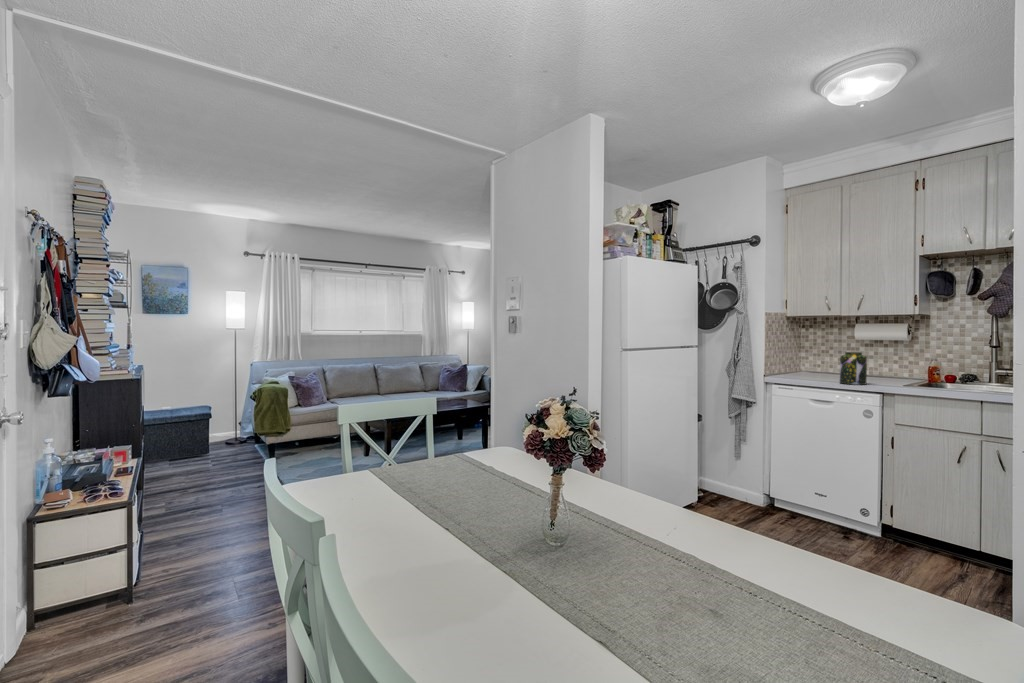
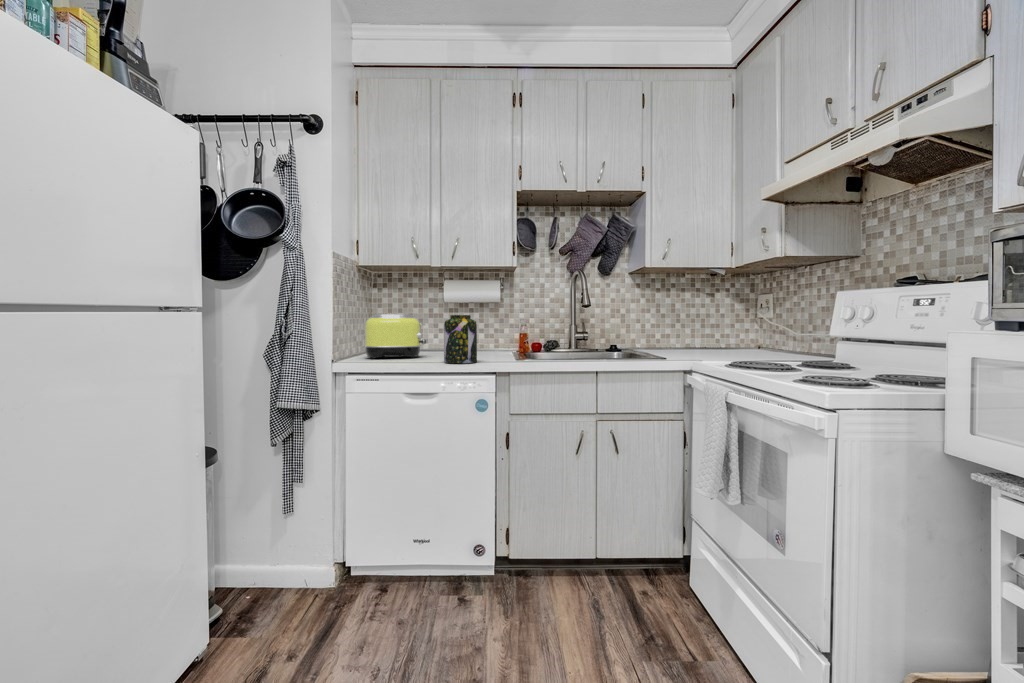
toaster: none [790,348,837,378] -> present [365,314,426,358]

